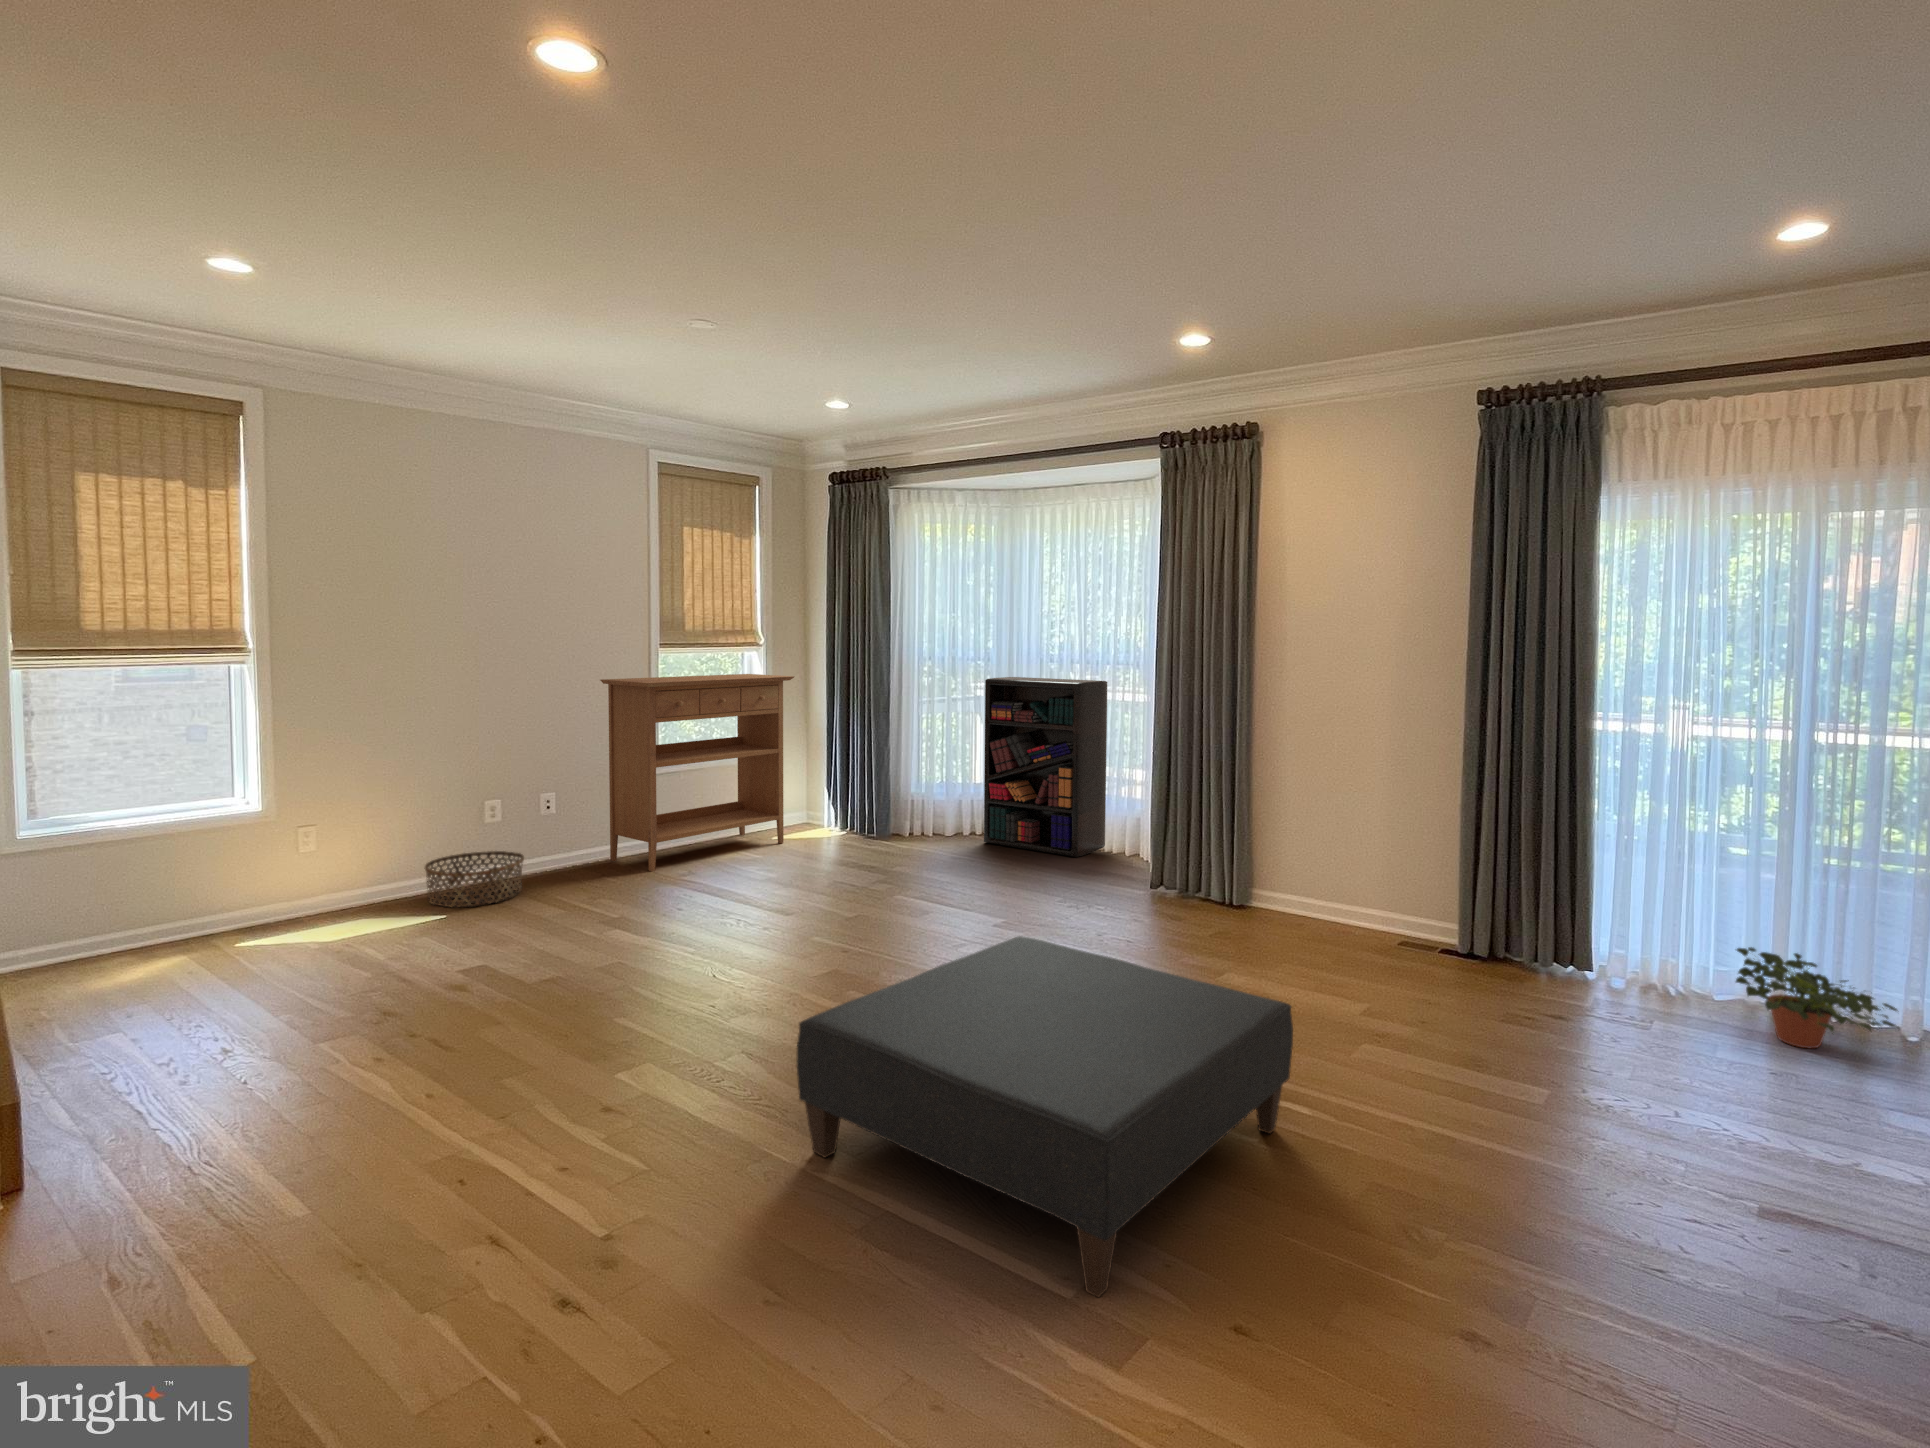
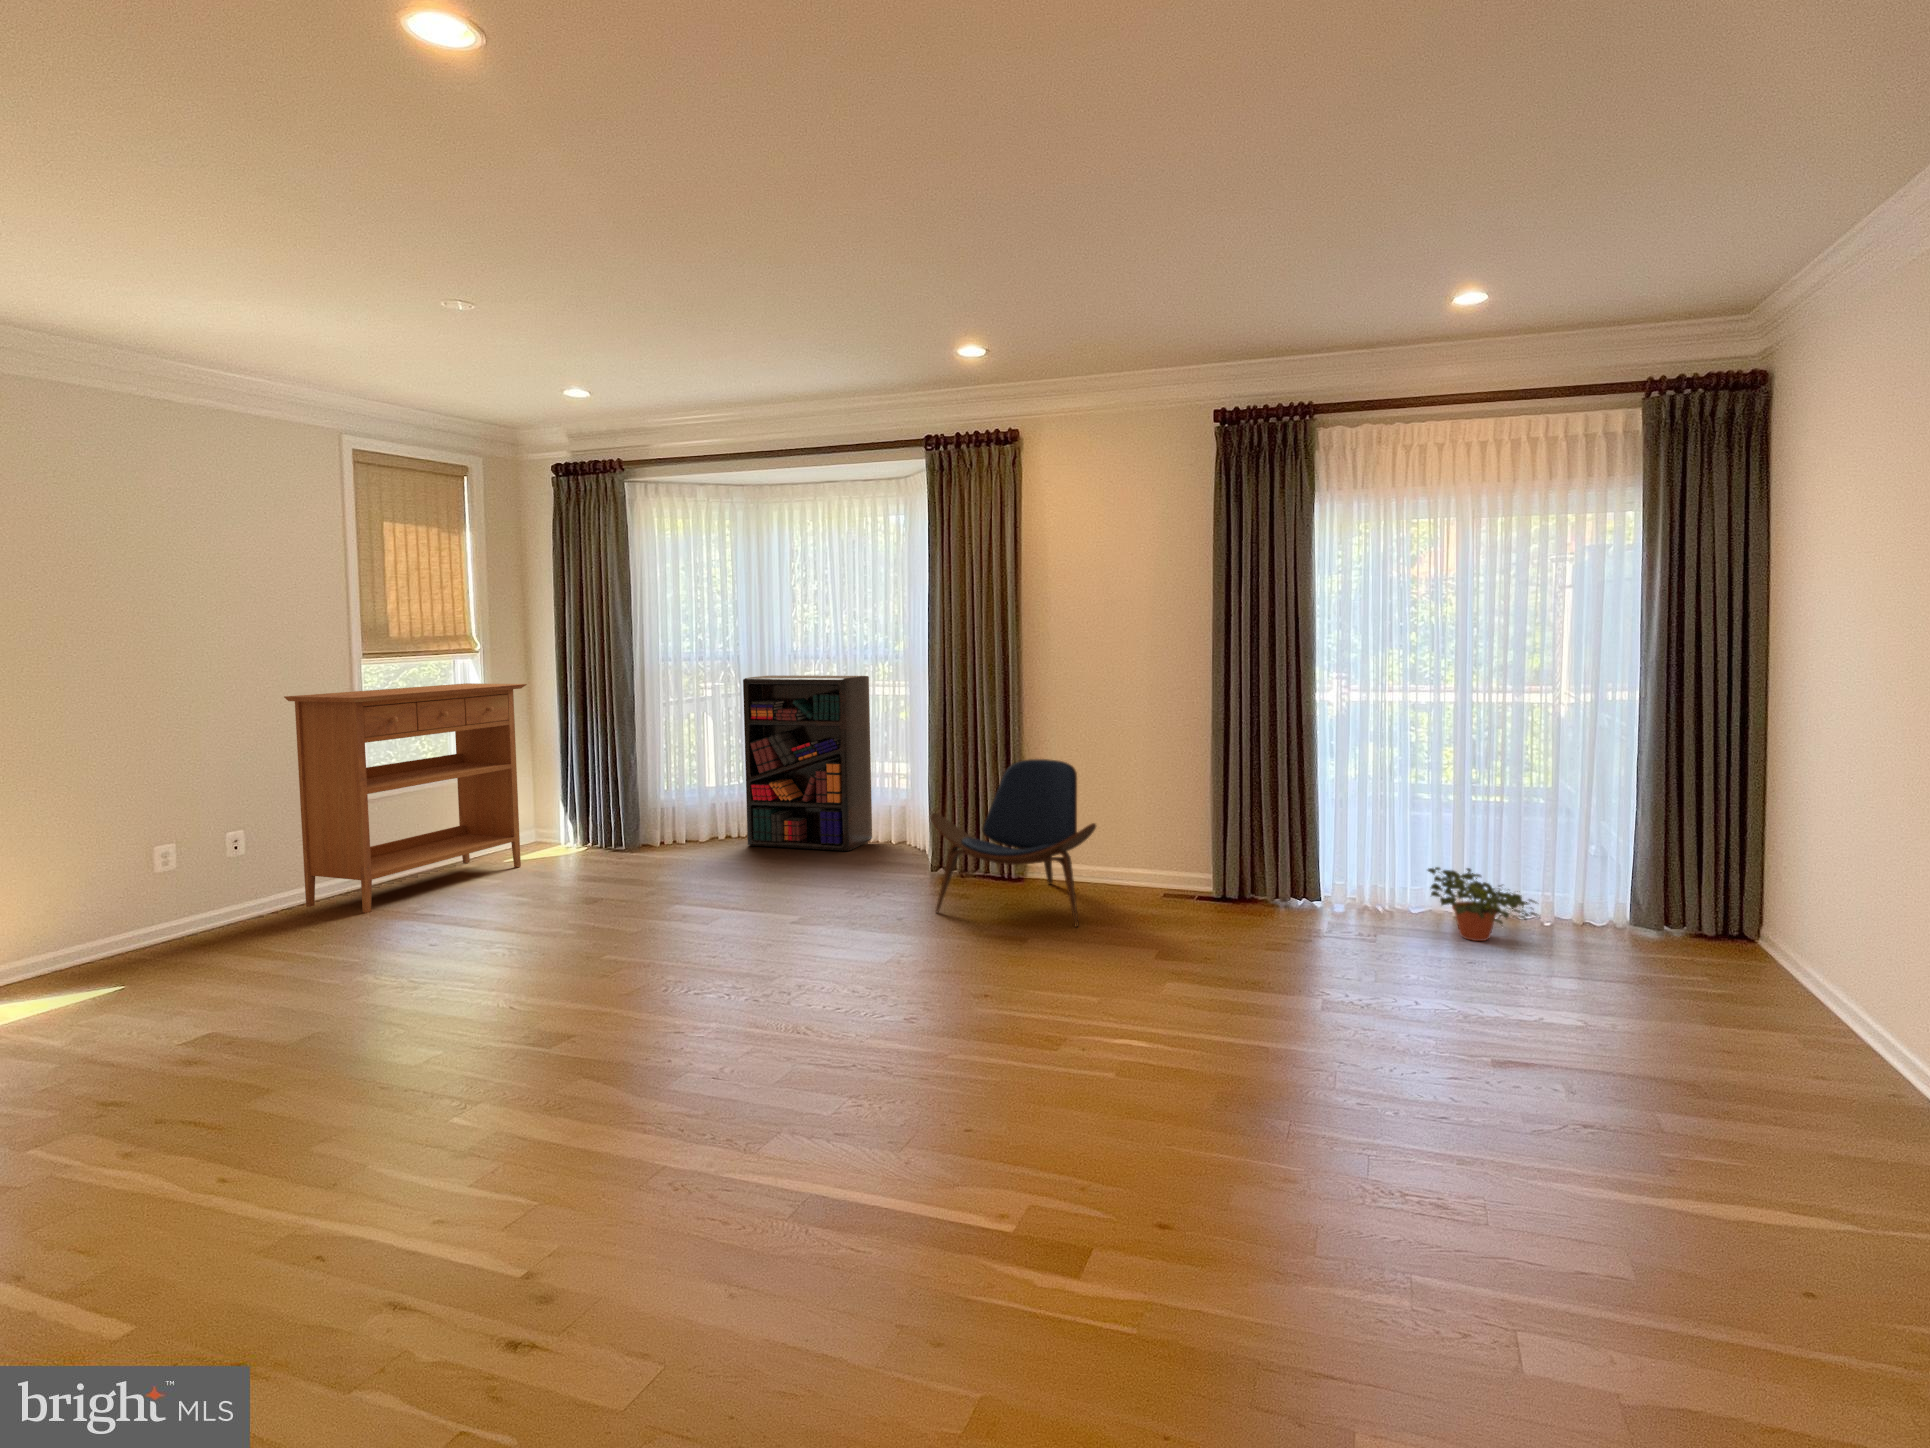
lounge chair: none [1139,778,1315,964] -> present [931,759,1096,927]
basket: present [425,851,524,907] -> none [55,908,200,983]
ottoman: present [797,936,1293,1297] -> none [665,928,1132,1245]

